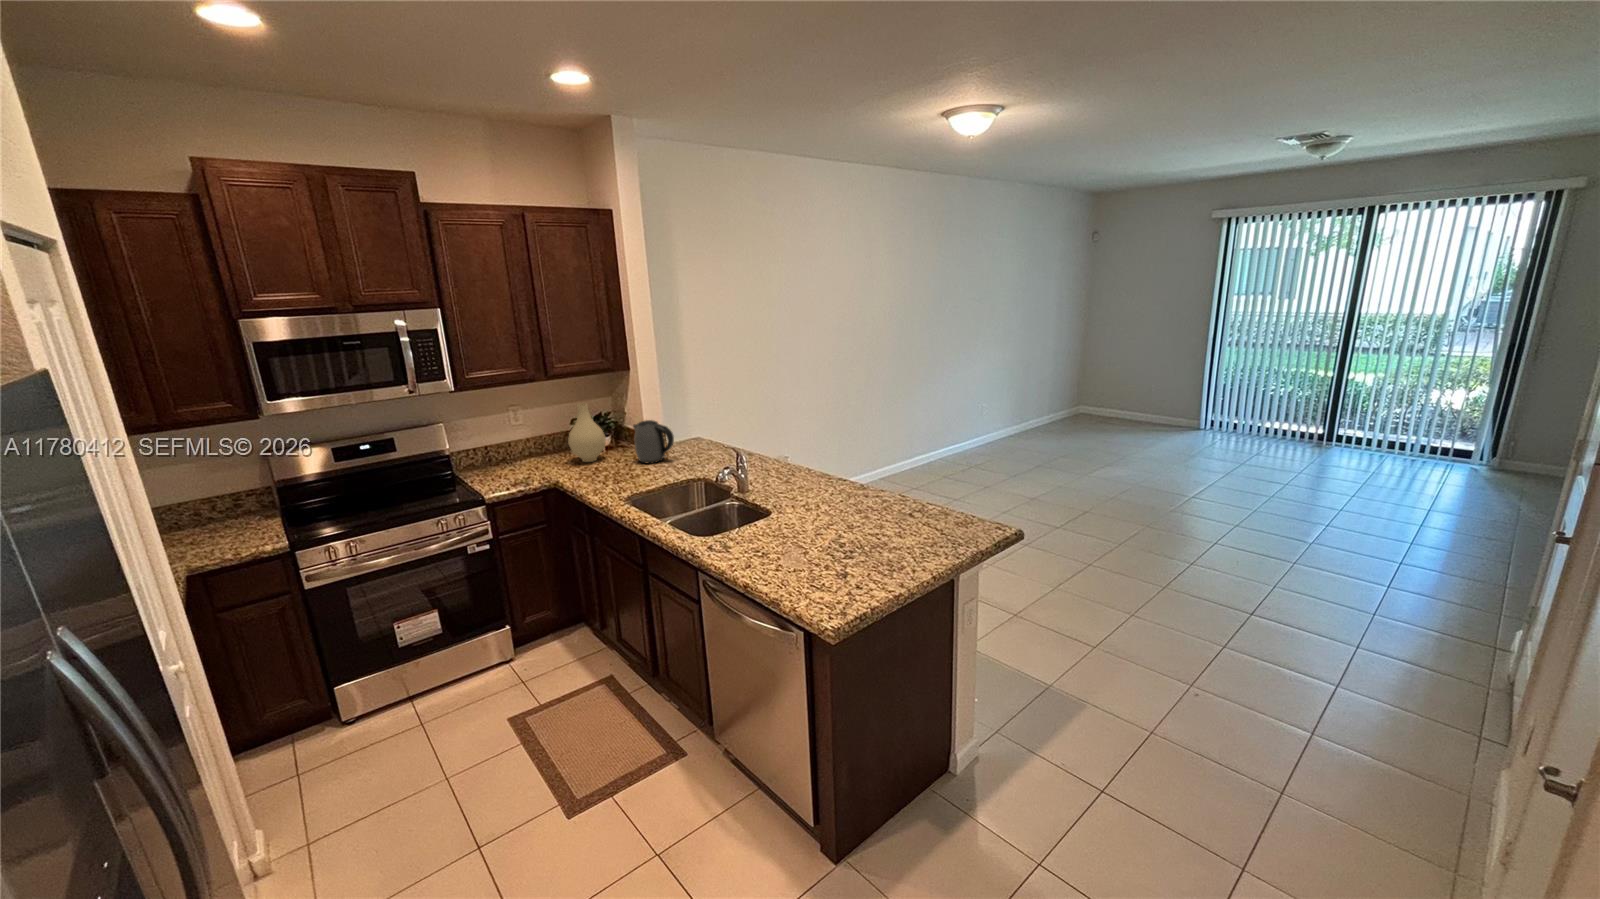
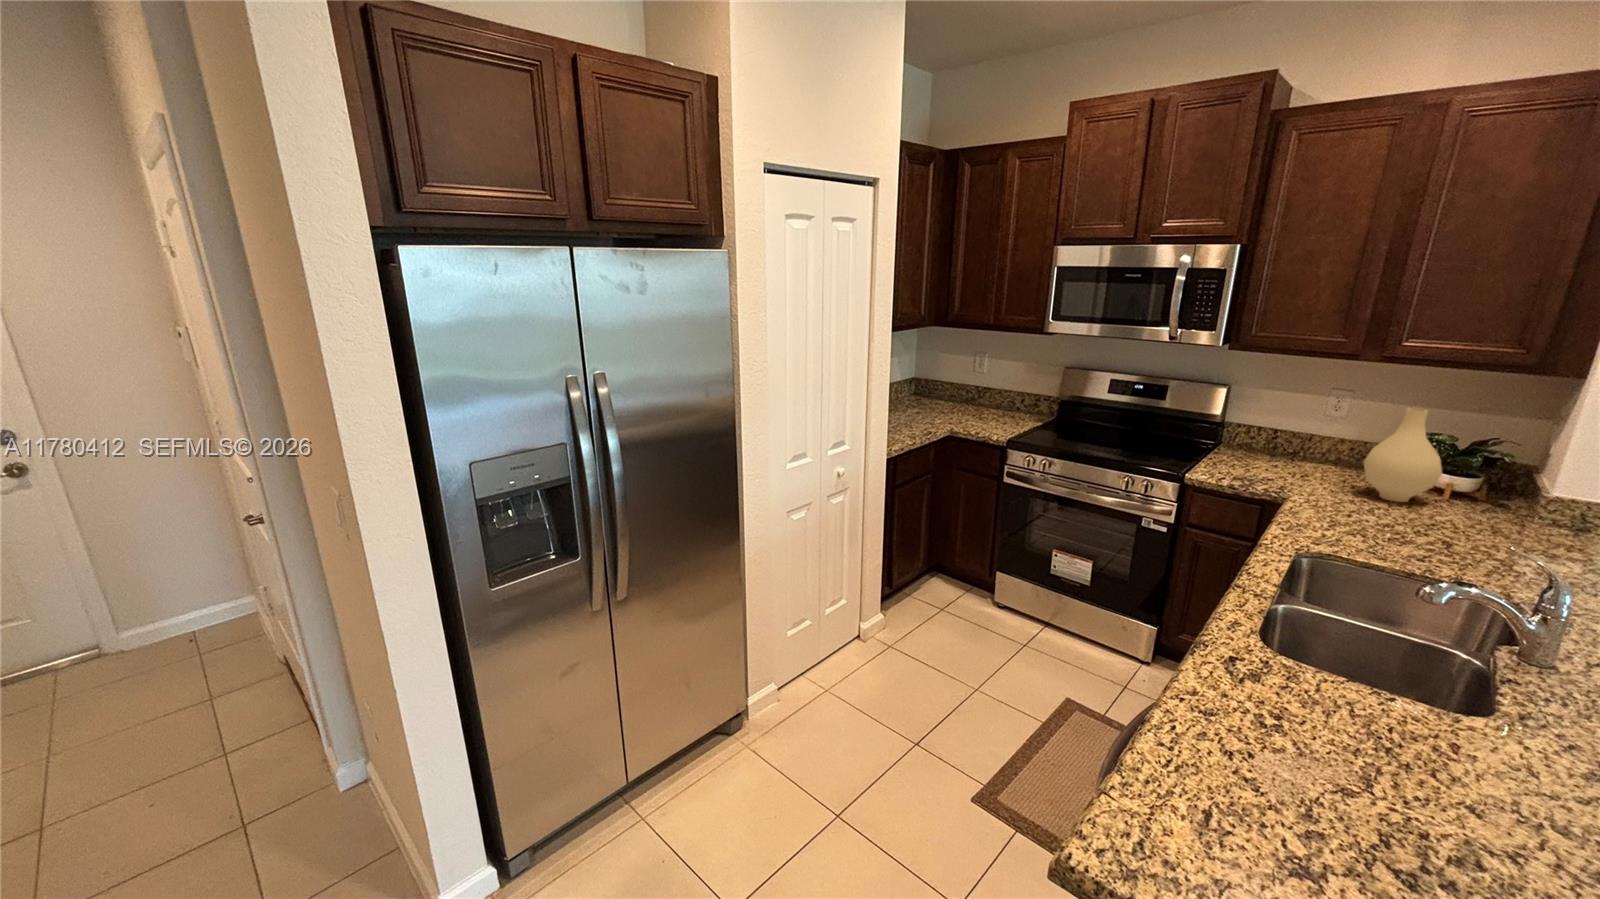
kettle: present [633,420,674,463] -> none [1457,468,1552,549]

